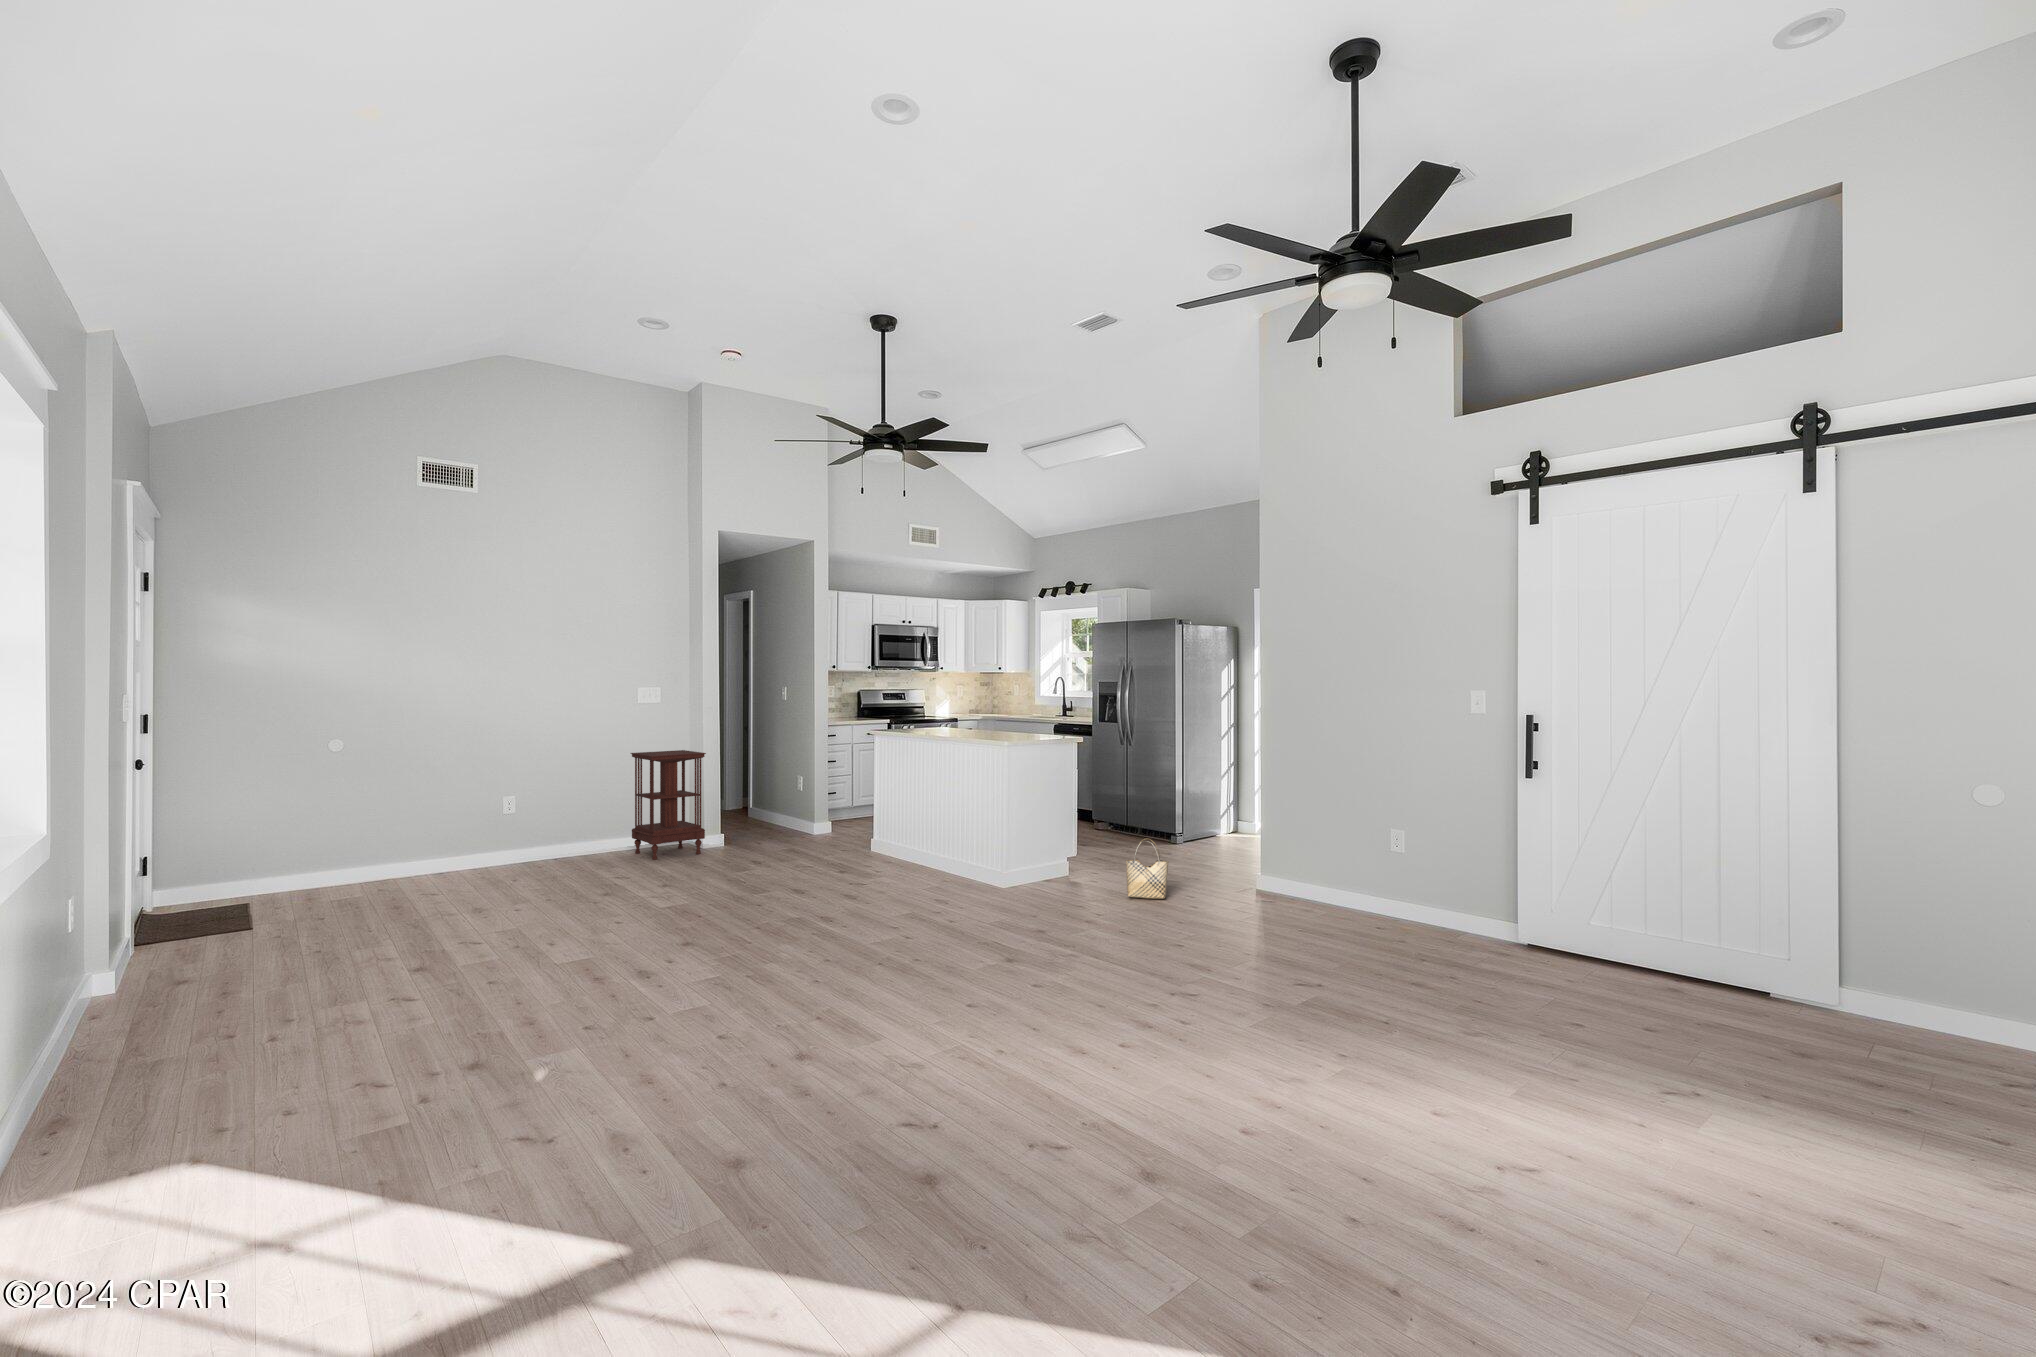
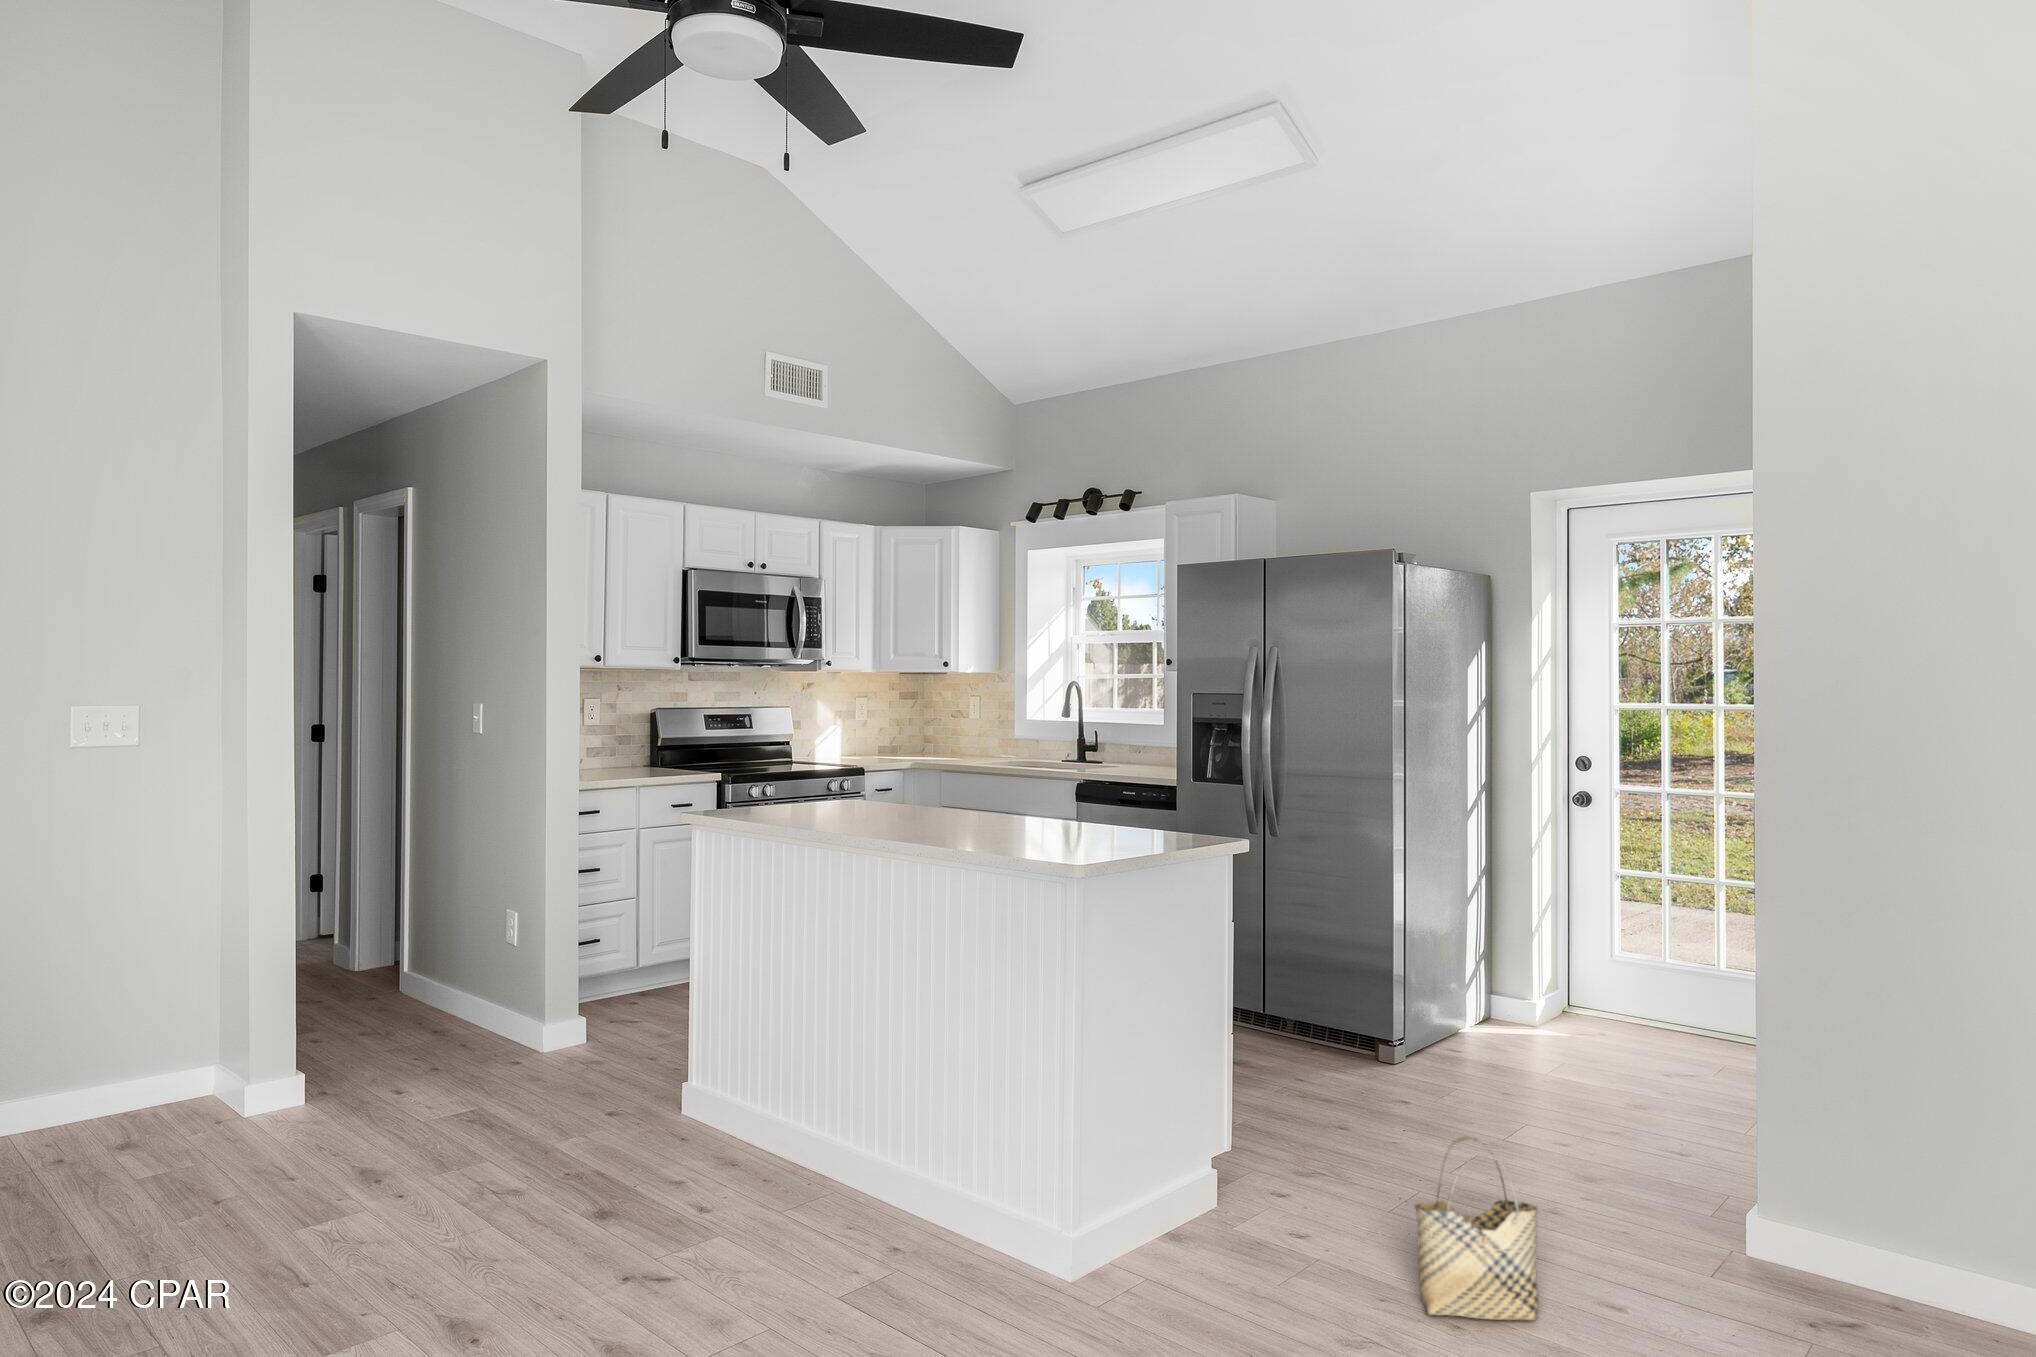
side table: present [631,750,706,860] -> none [43,861,247,1162]

